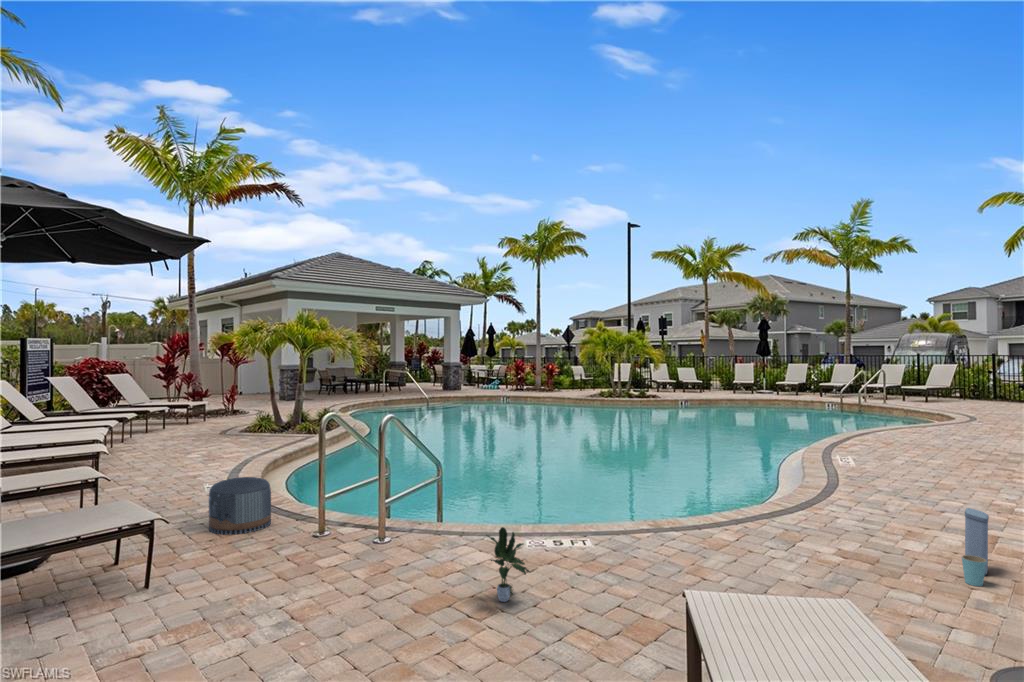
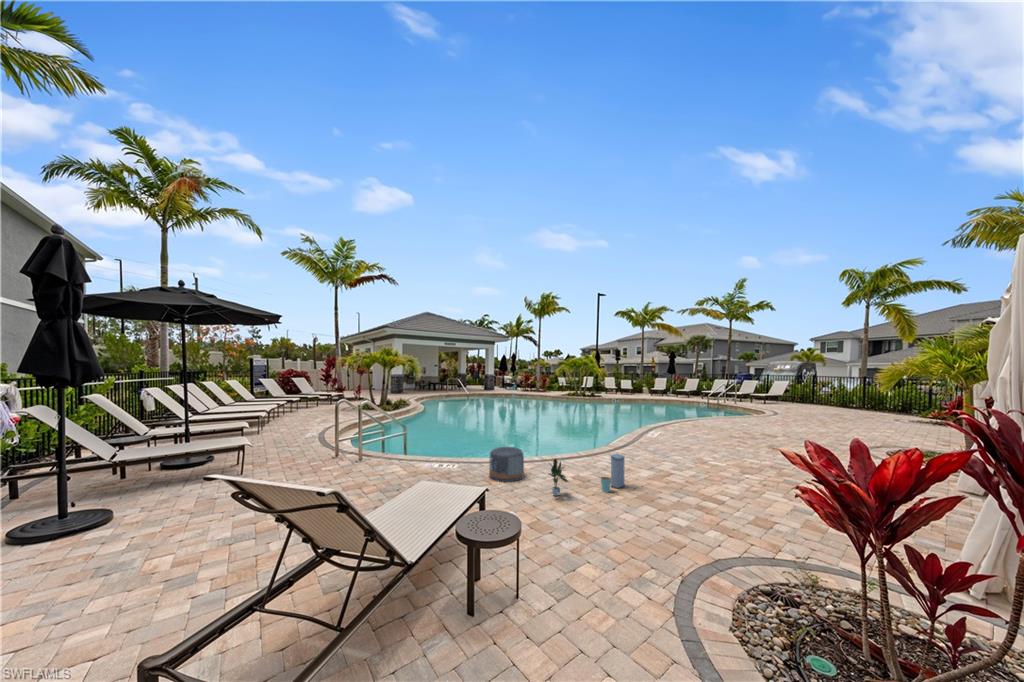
pouf: present [209,477,271,535] -> present [489,447,524,482]
potted plant: present [486,527,530,602] -> present [550,459,568,496]

